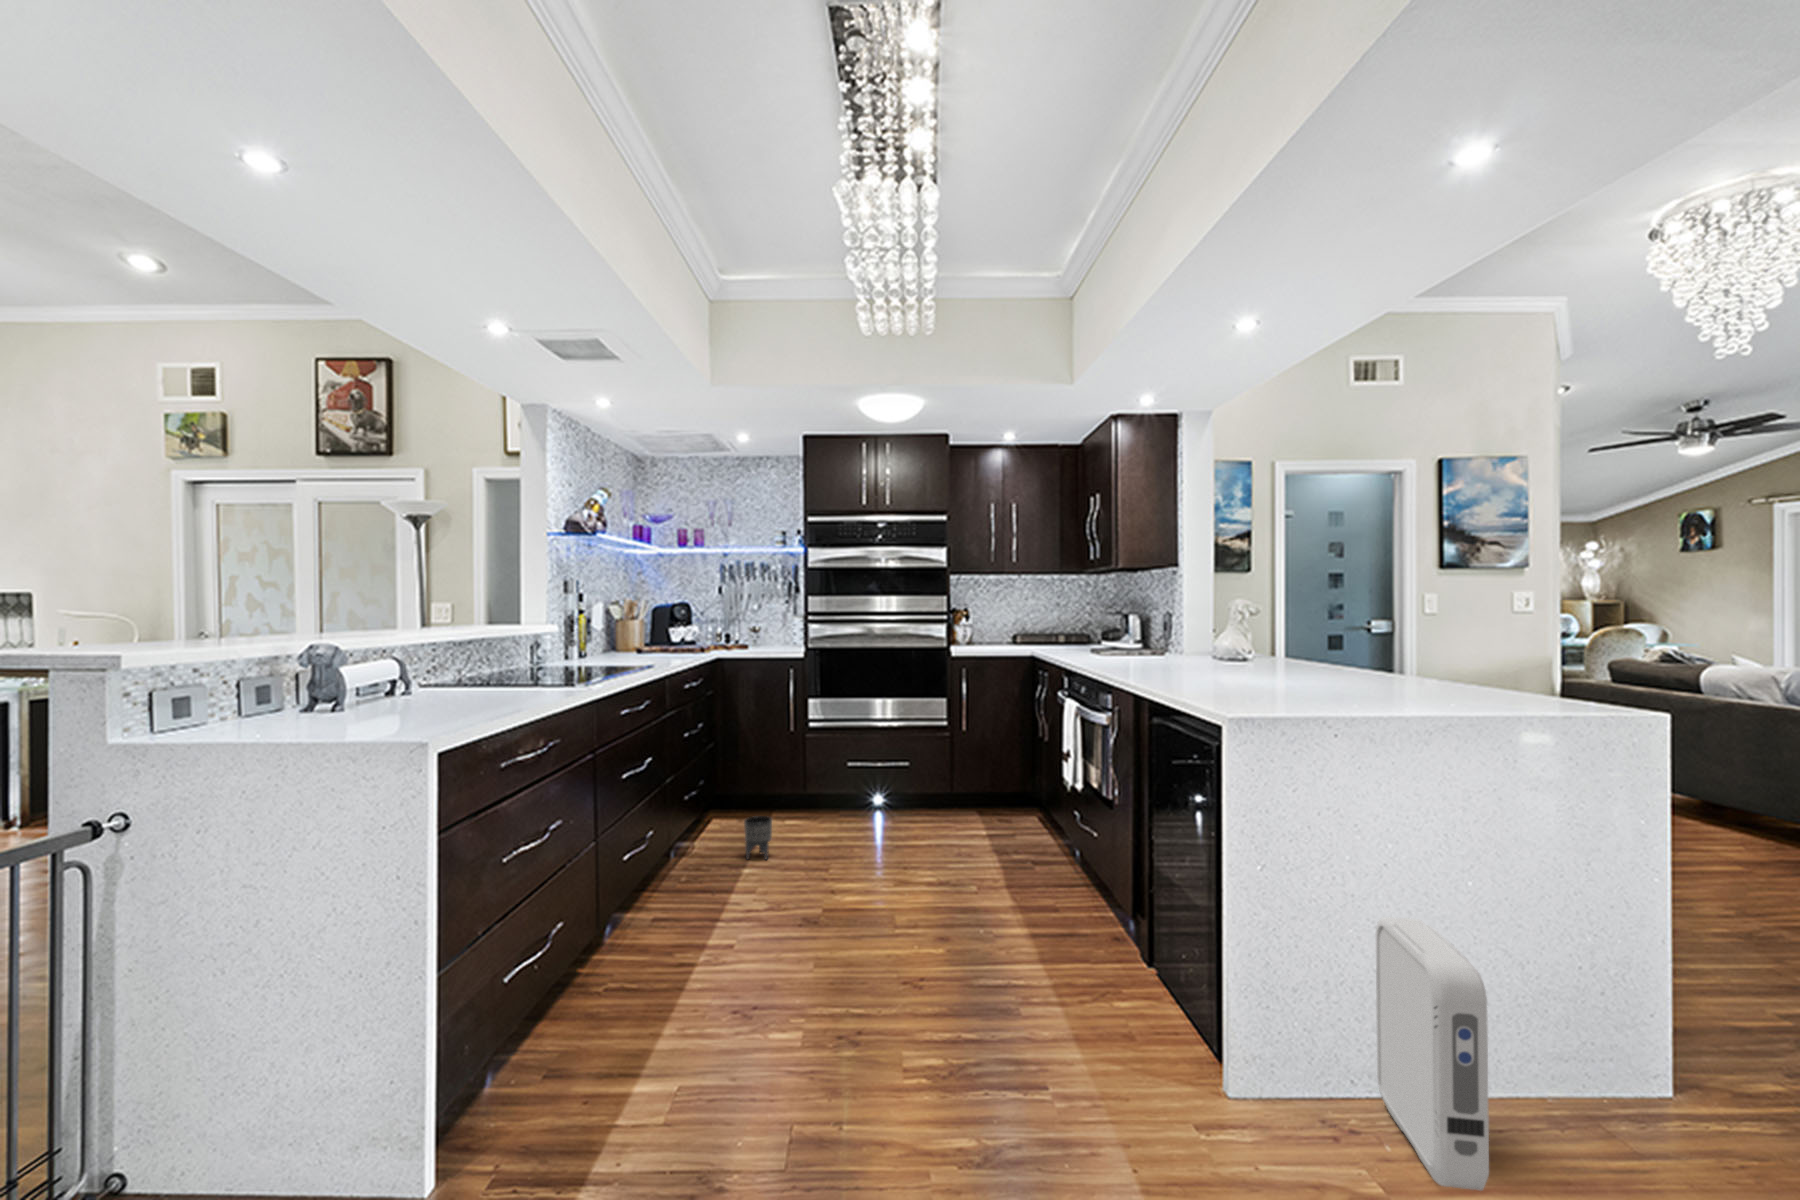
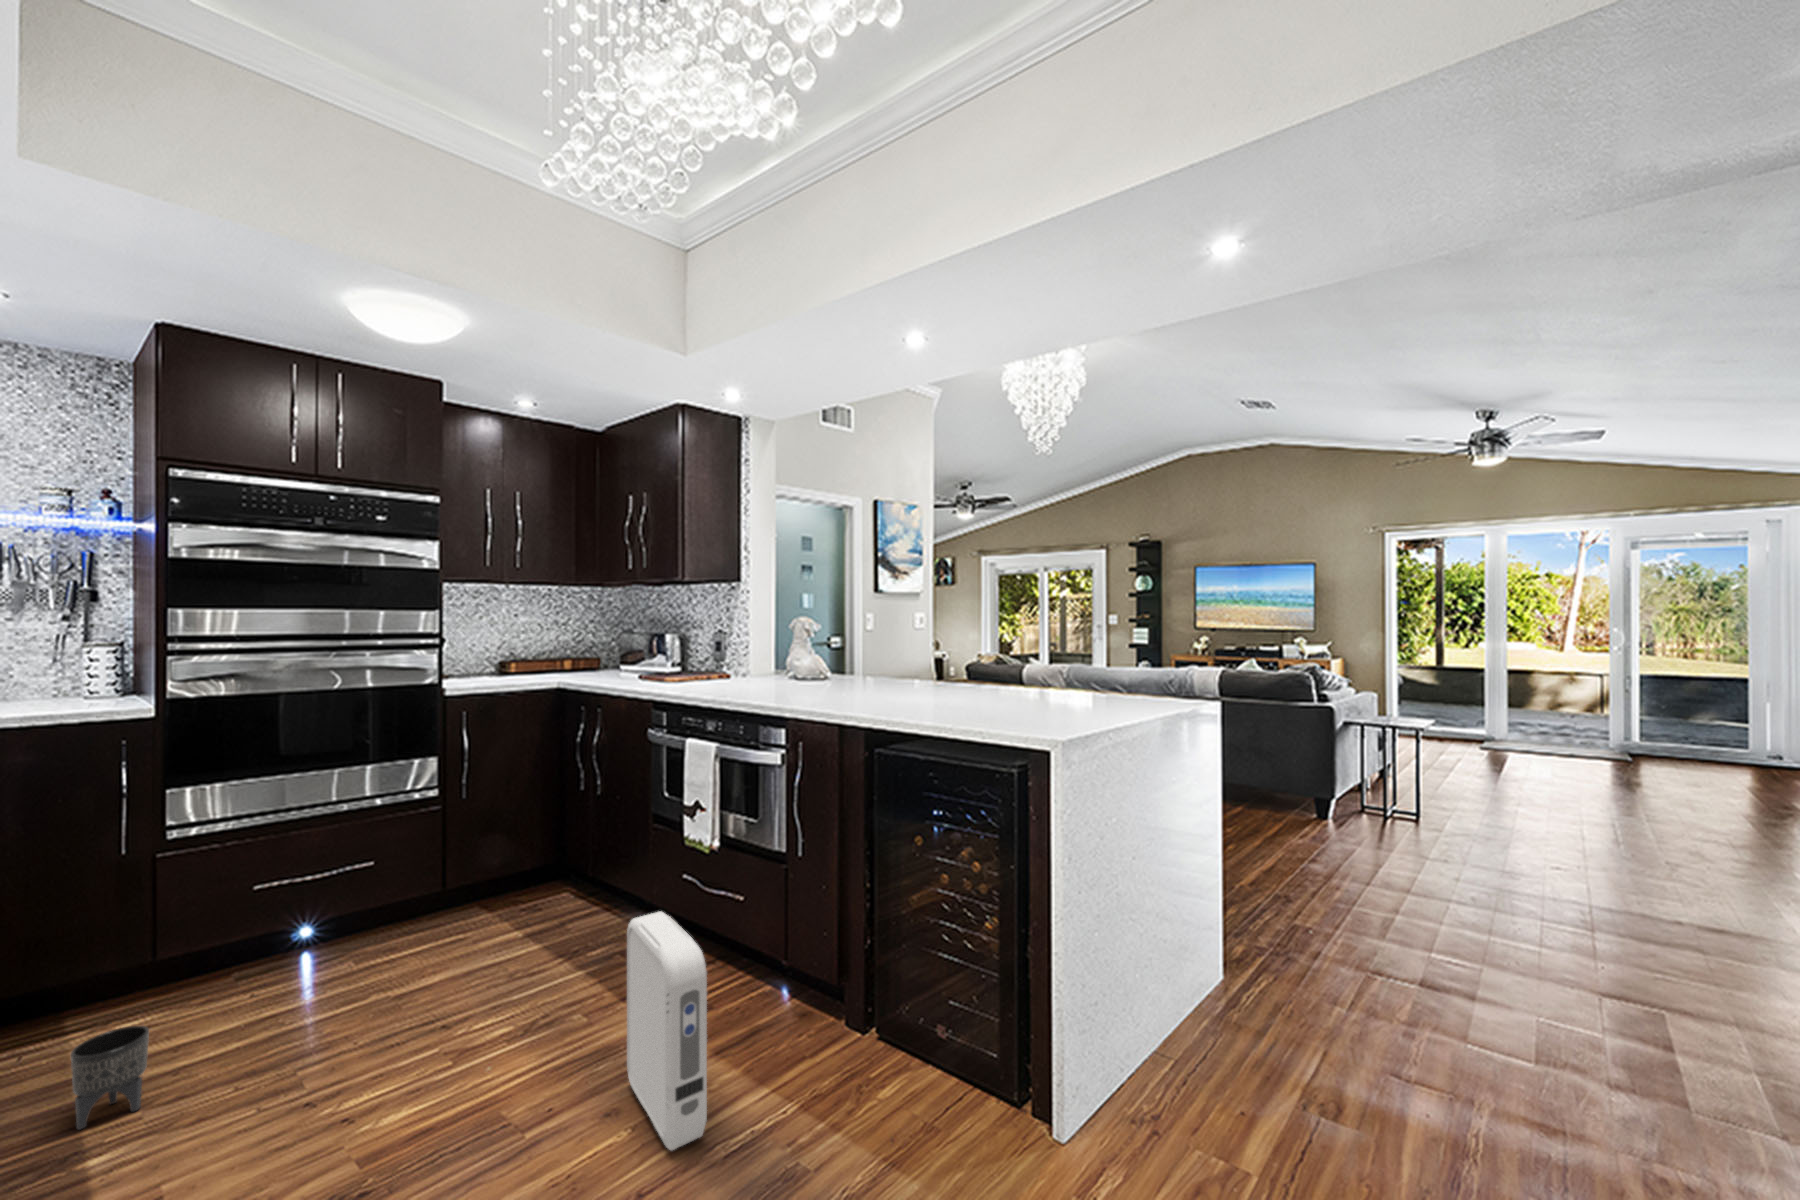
air purifier: present [1376,917,1489,1191] -> present [627,912,707,1150]

